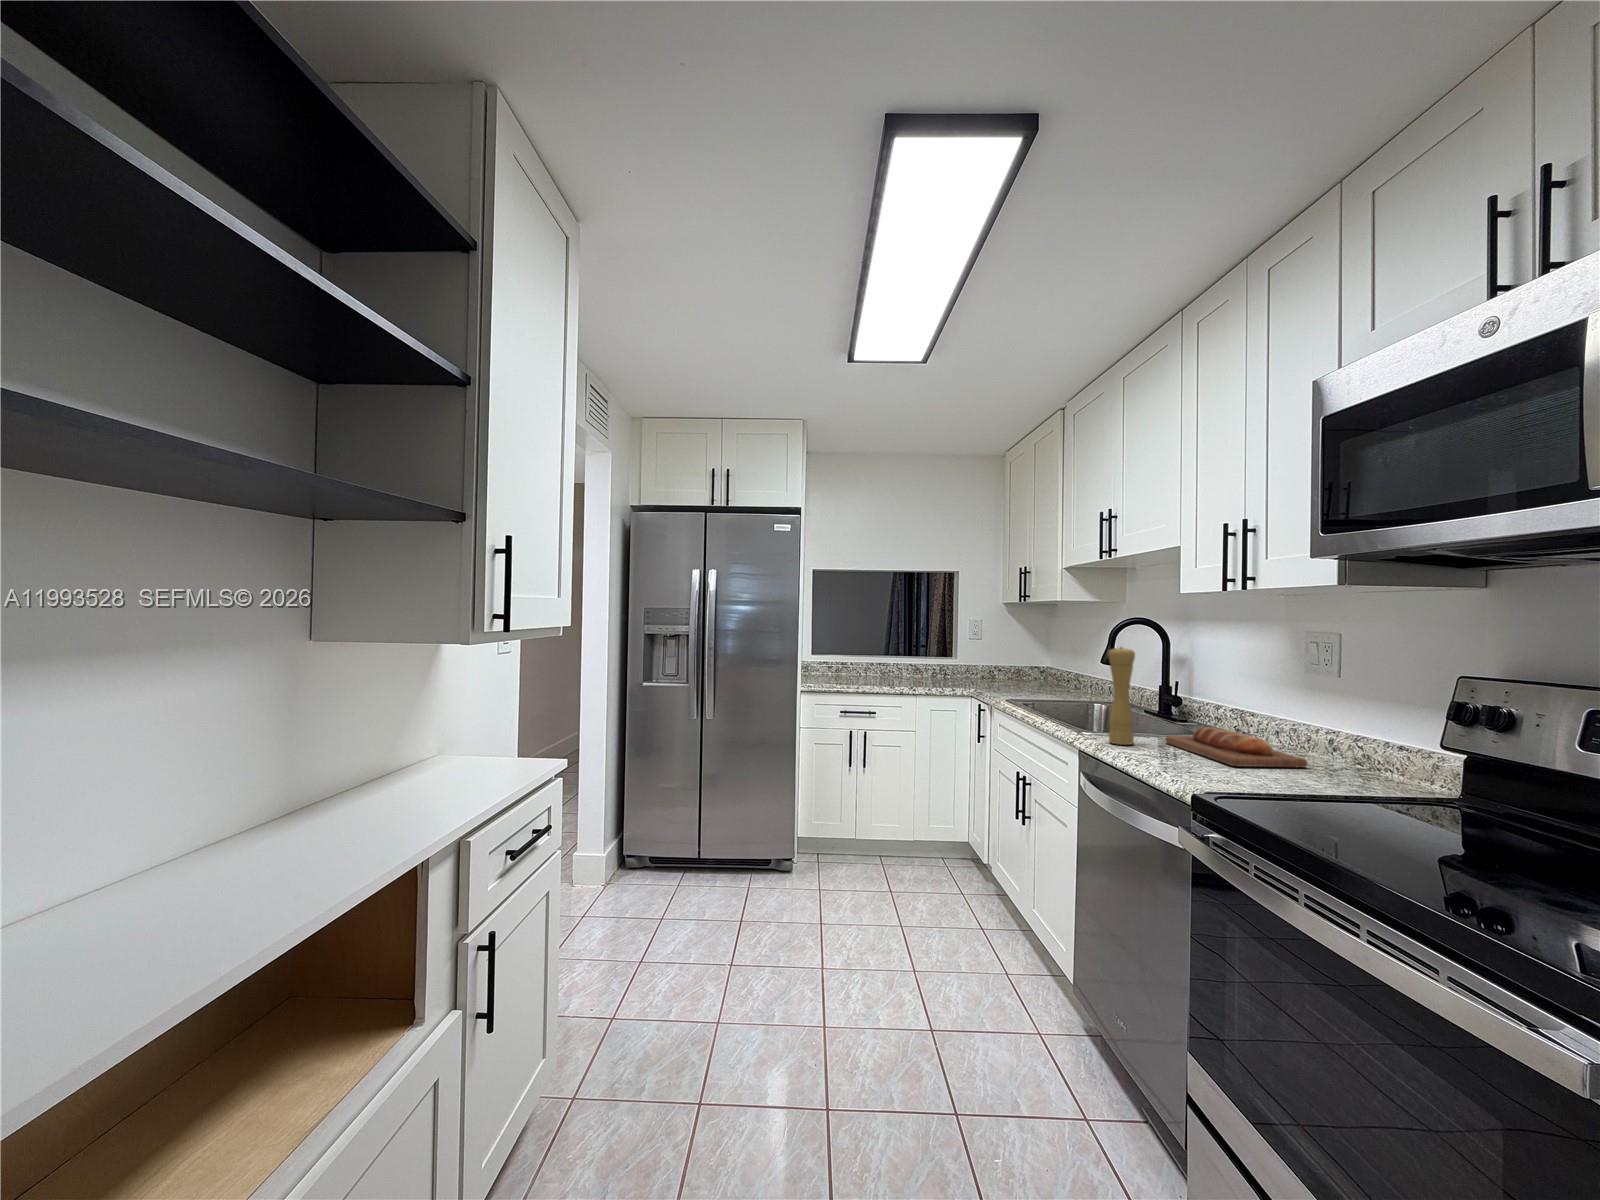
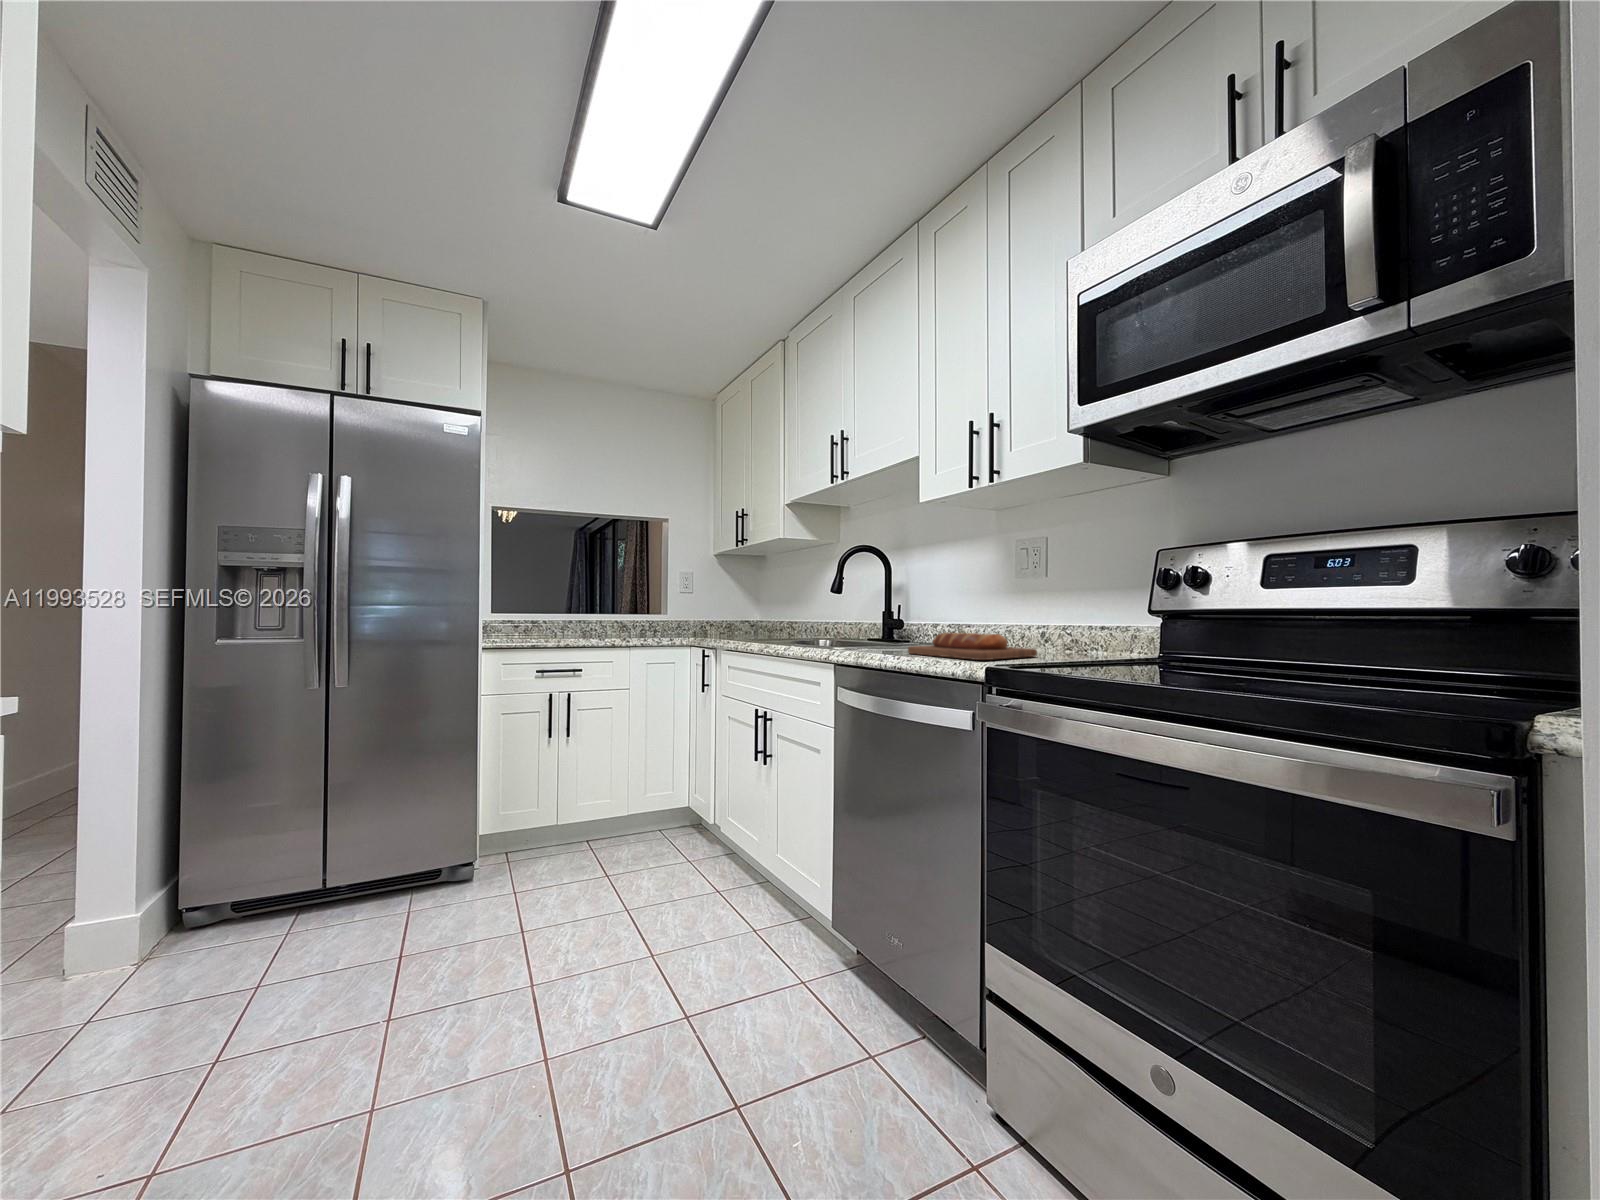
pepper mill: present [1108,647,1135,745] -> none [855,556,882,657]

